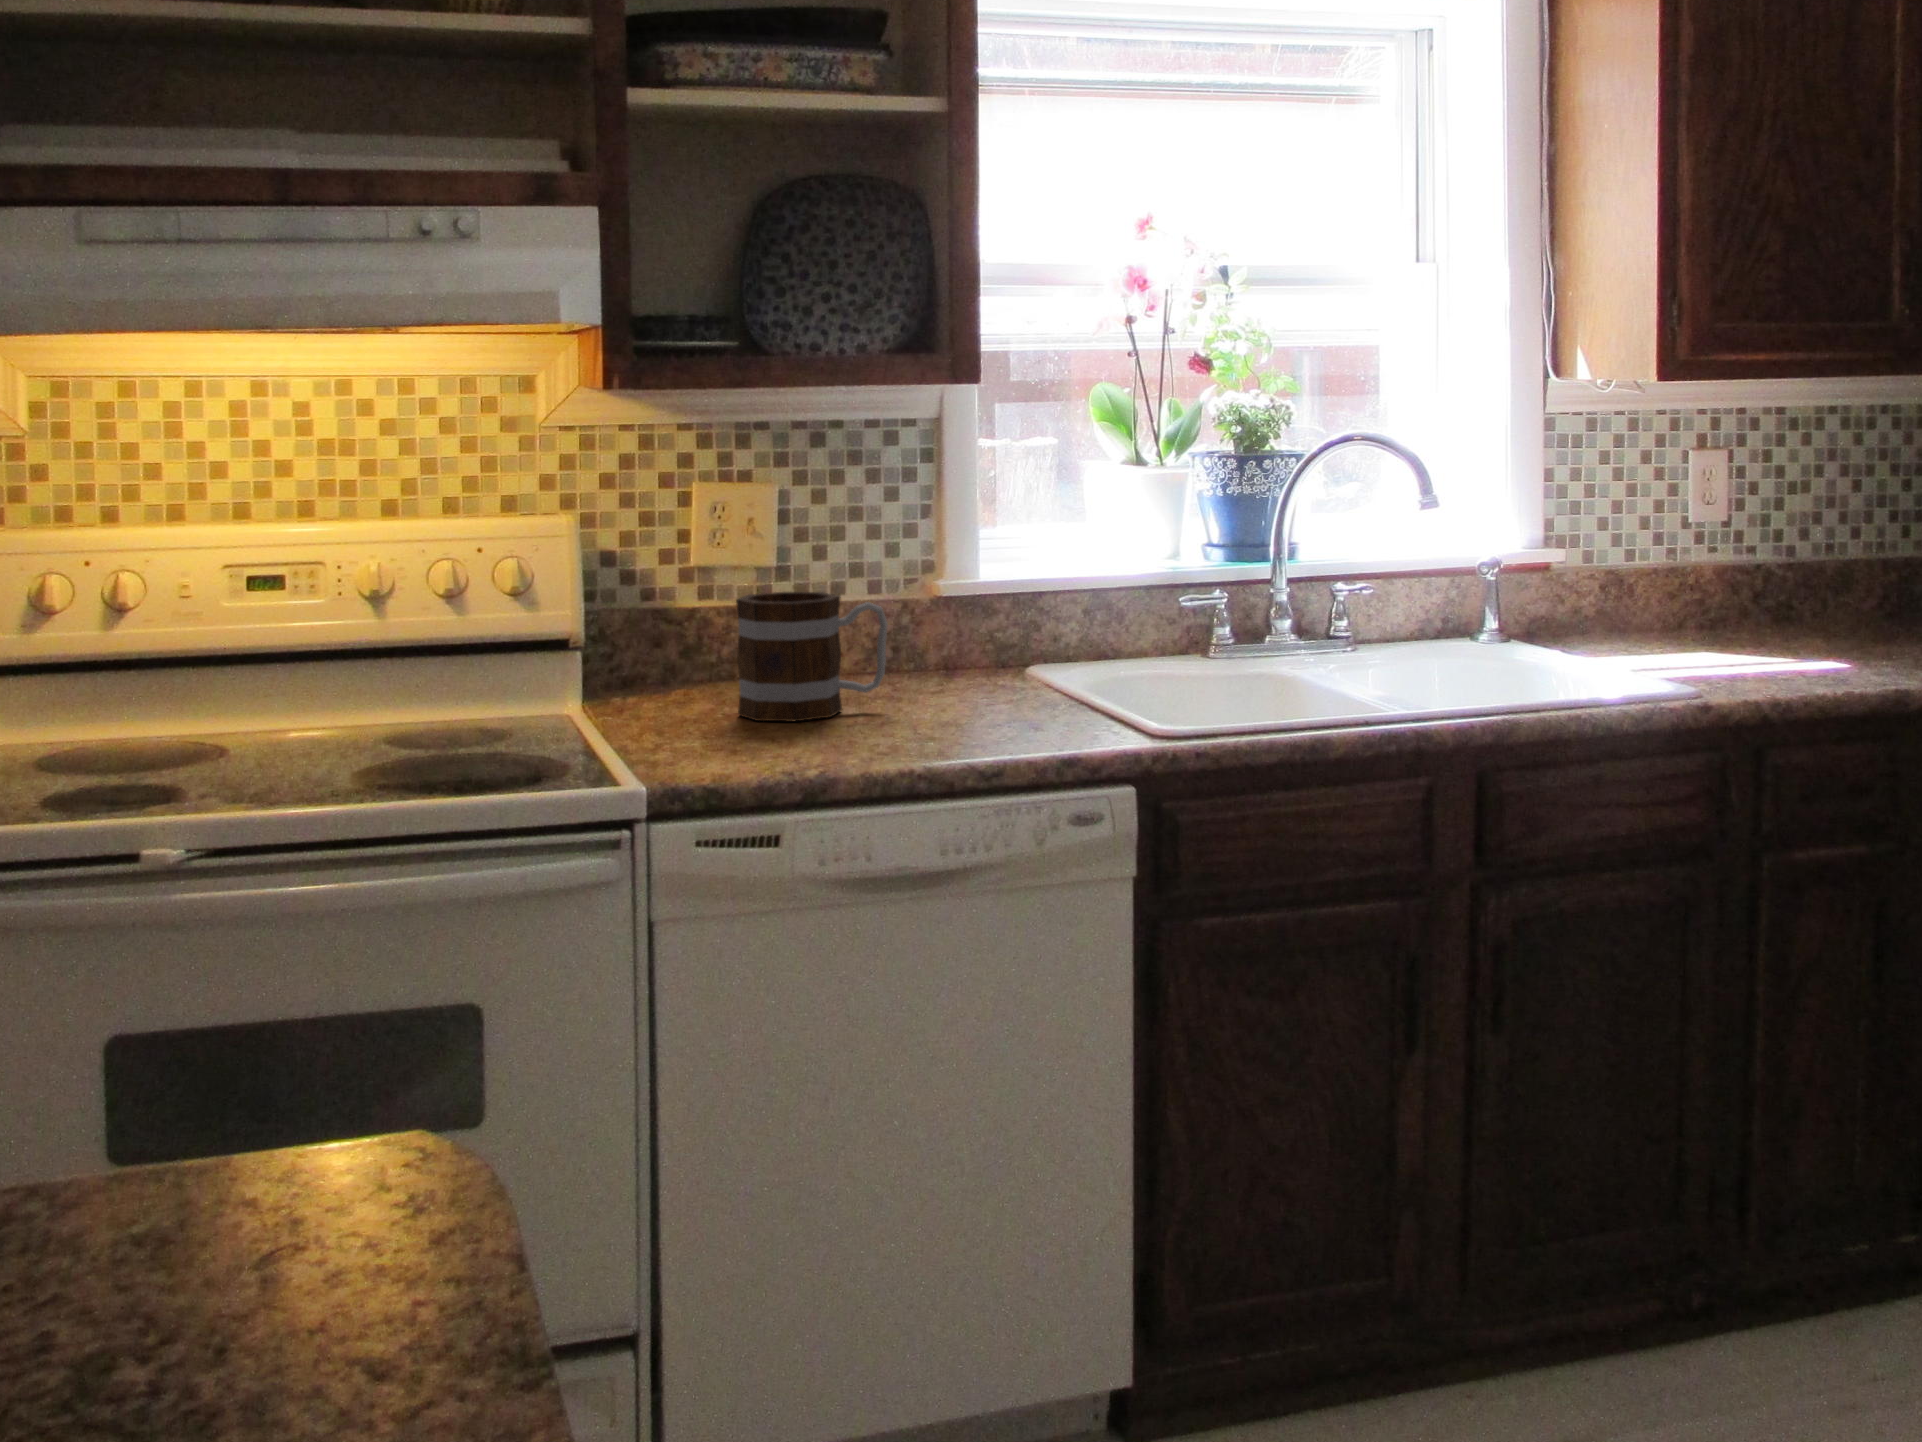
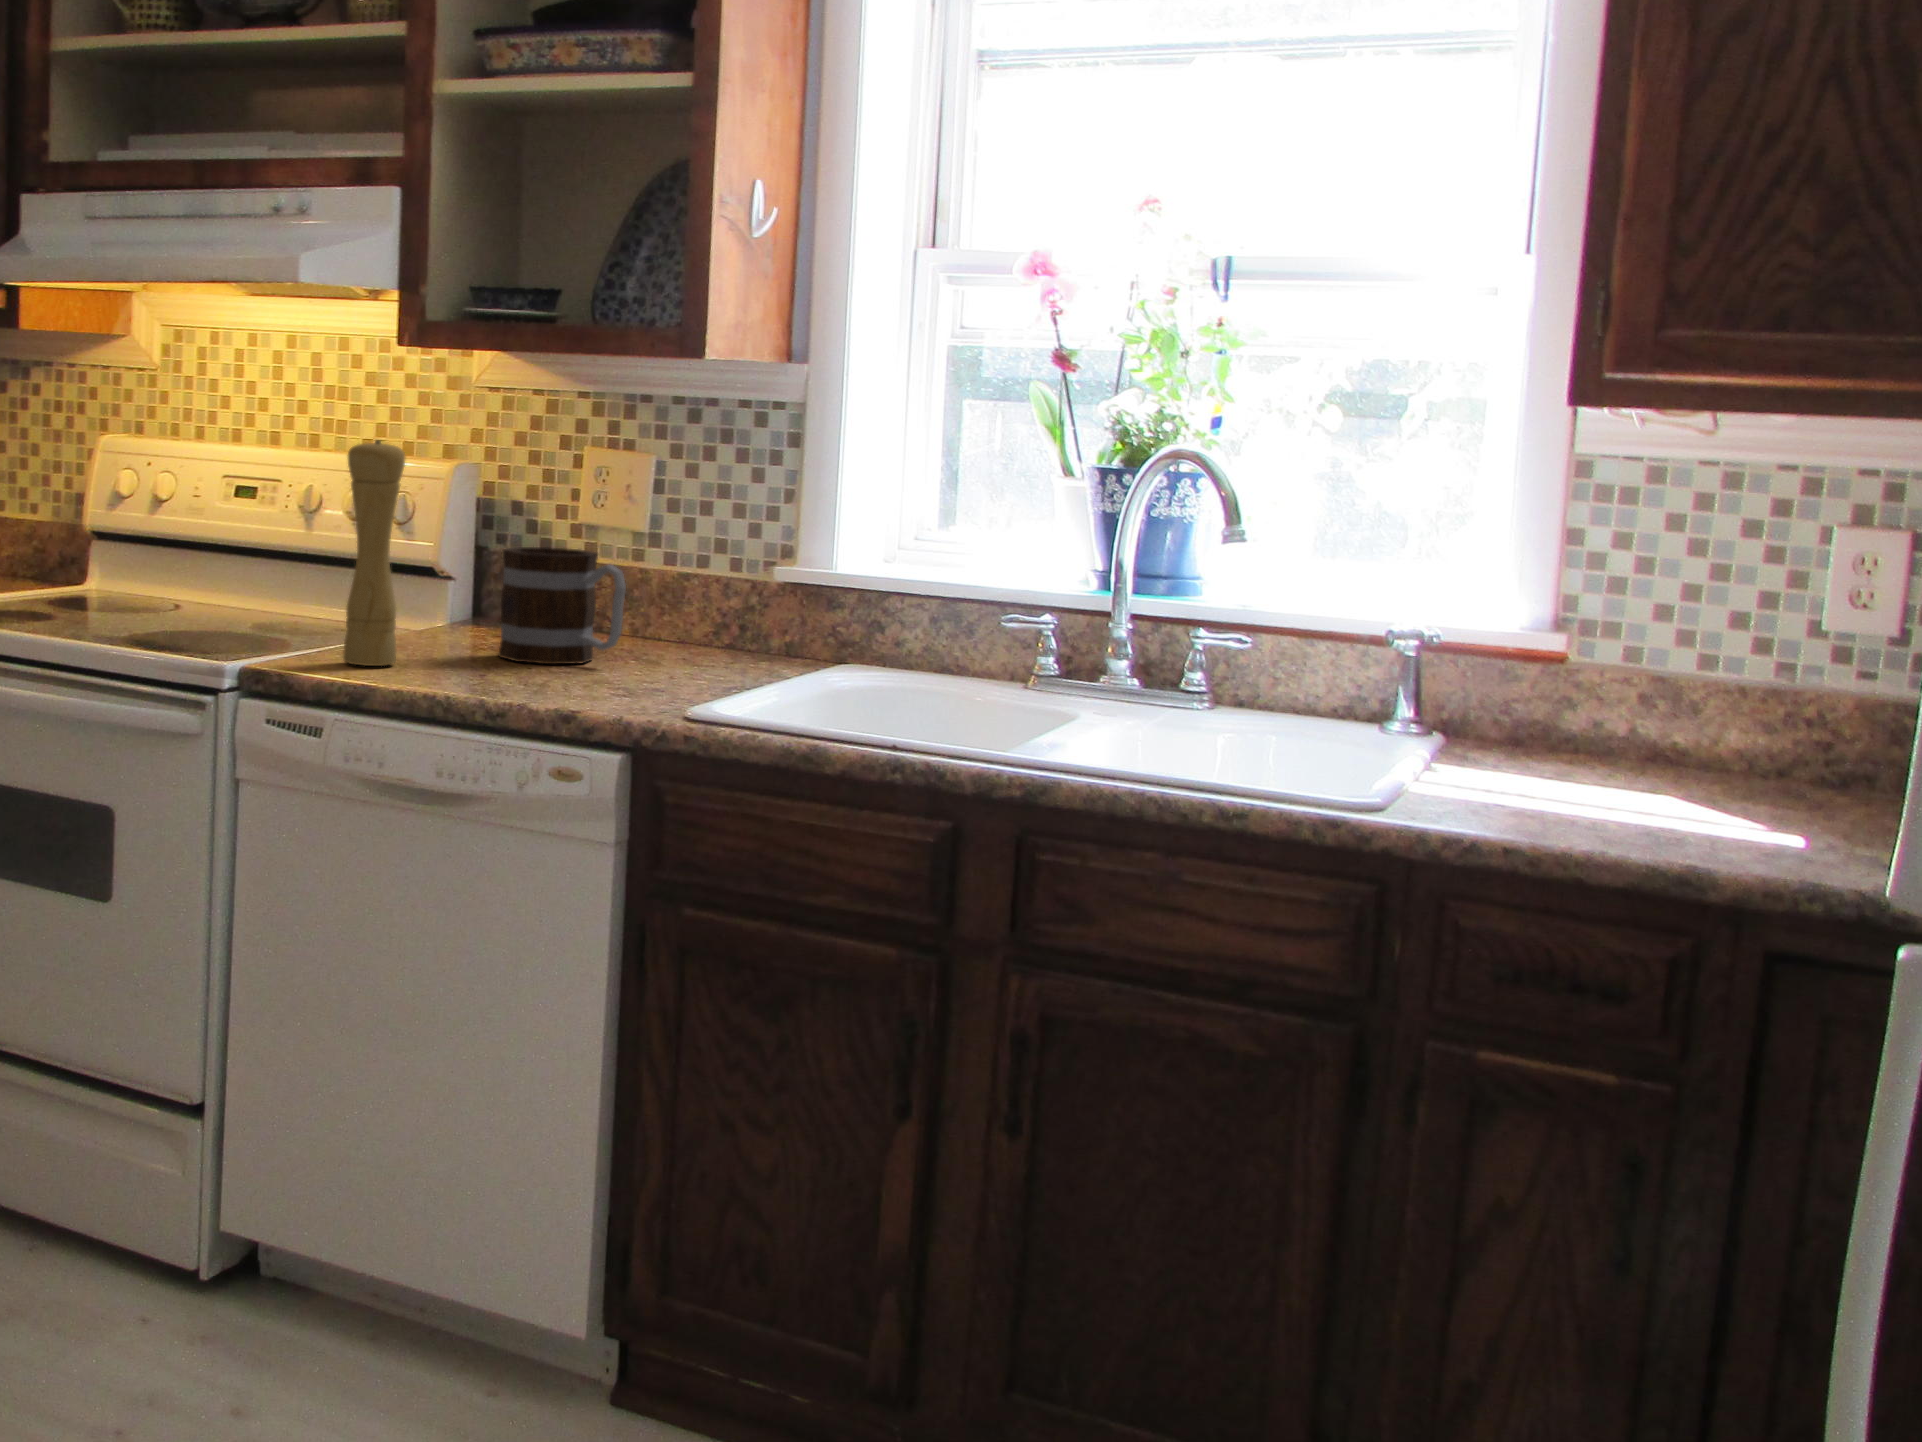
pepper mill: none [683,497,750,757] -> present [343,440,405,666]

